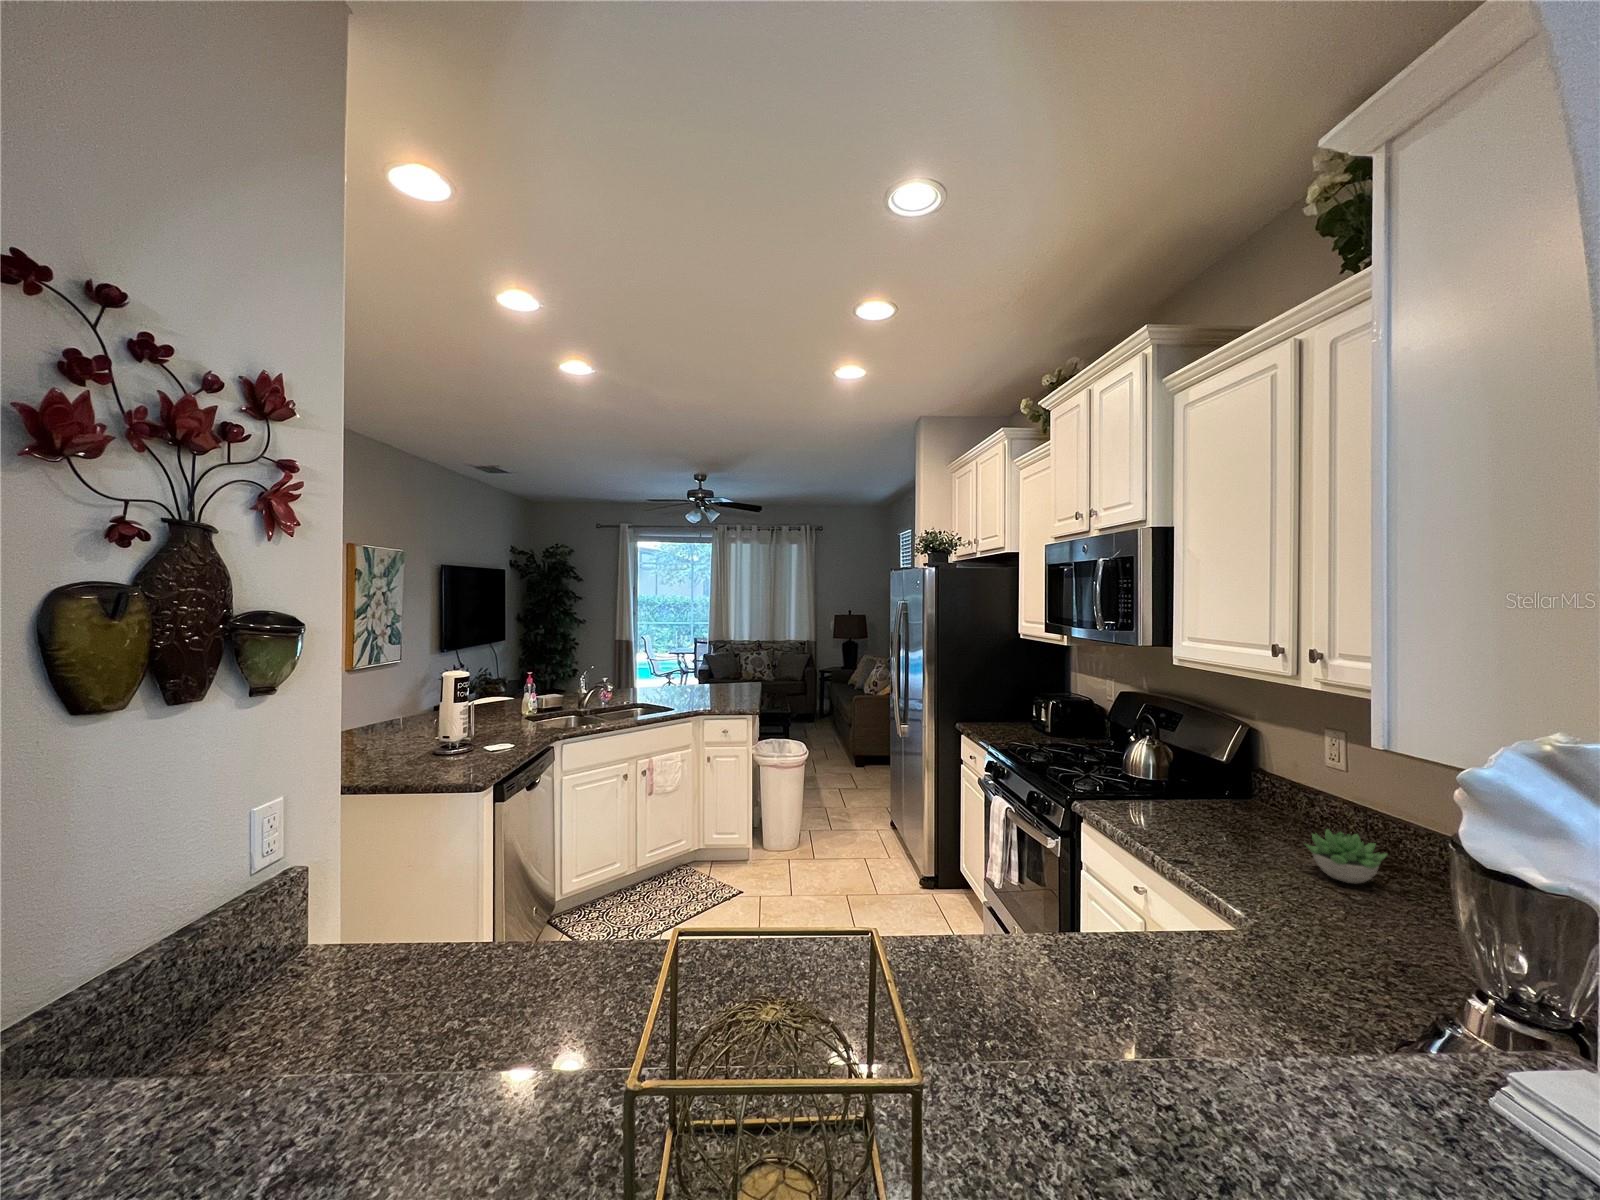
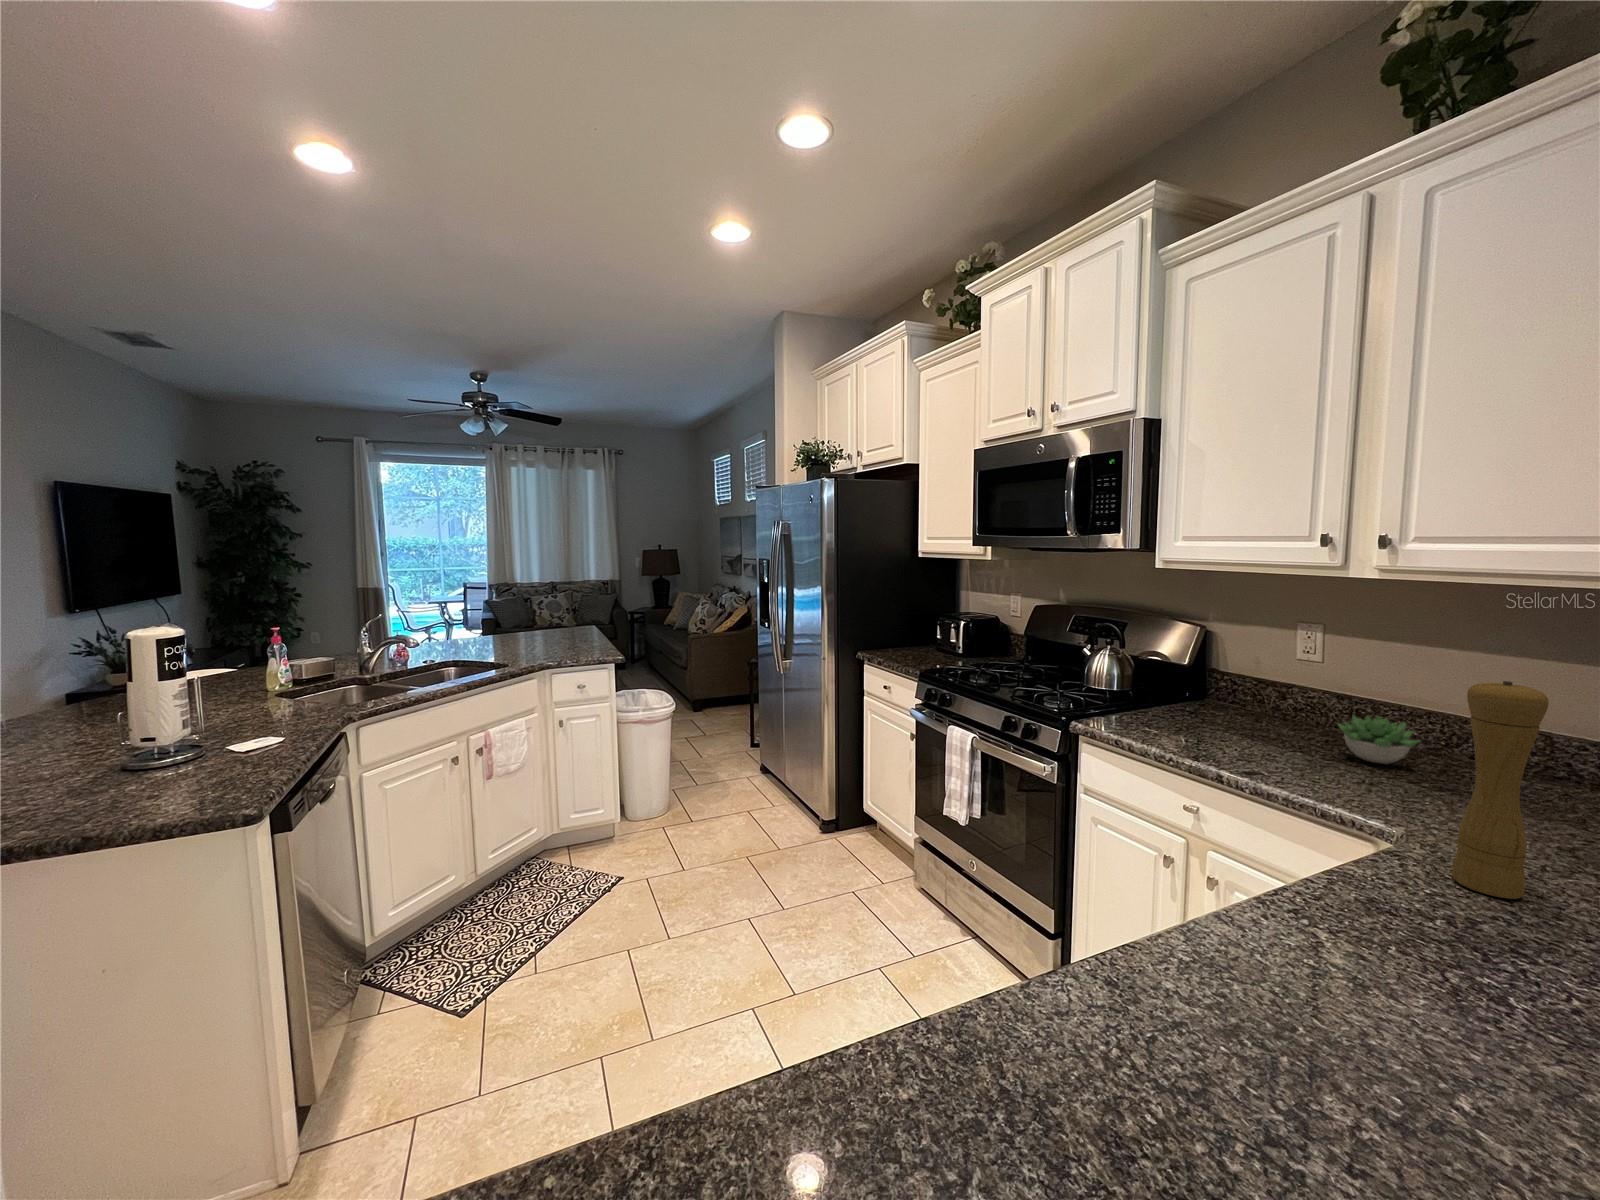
pepper mill: none [1211,793,1269,988] -> present [1452,681,1549,899]

